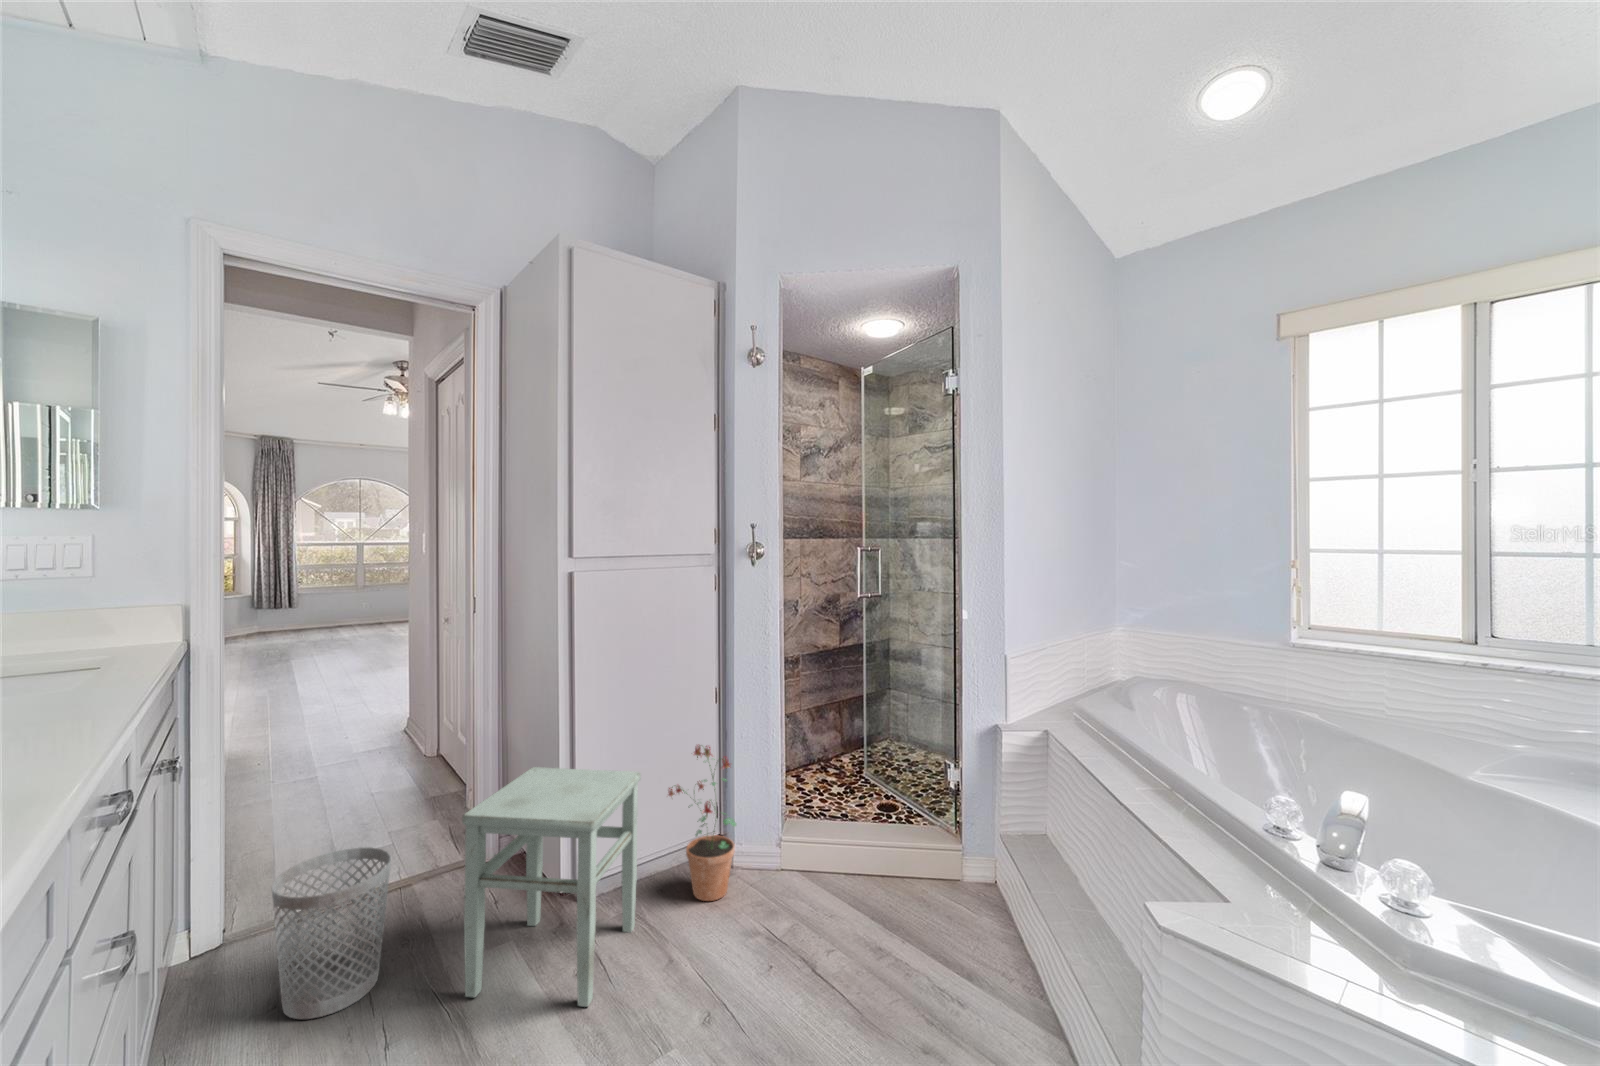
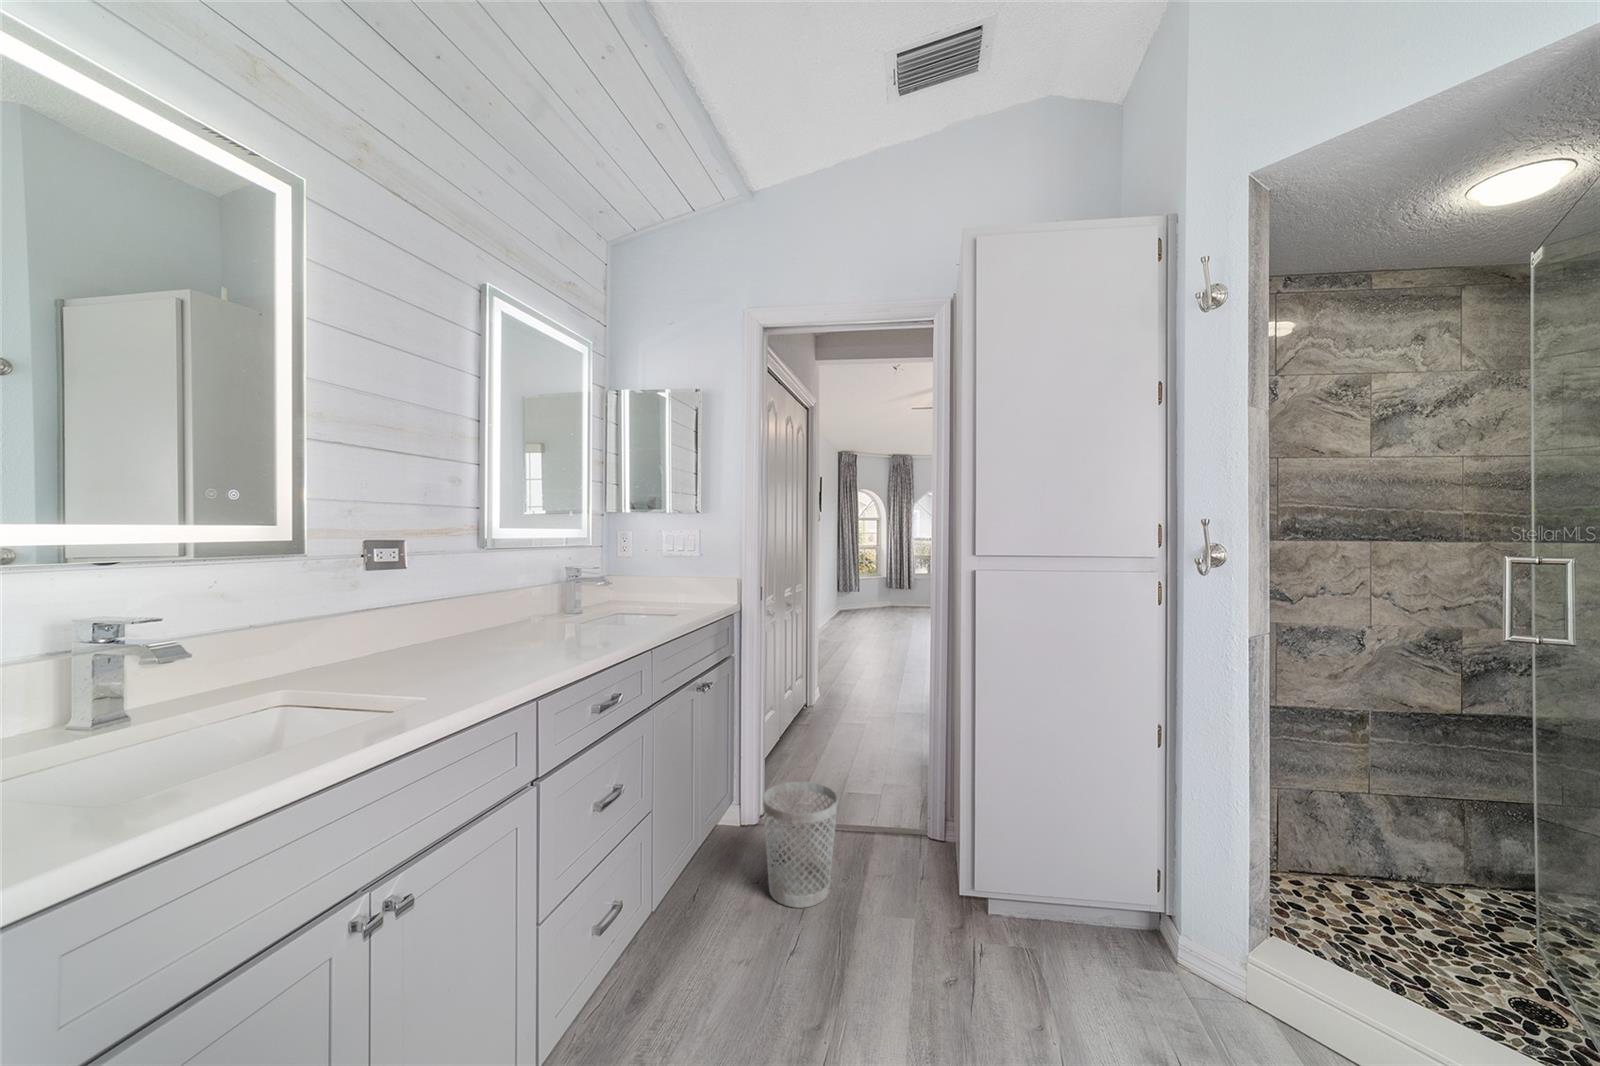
potted plant: present [668,745,736,901] -> none [1095,791,1191,997]
stool: present [462,767,641,1007] -> none [871,762,1051,1026]

